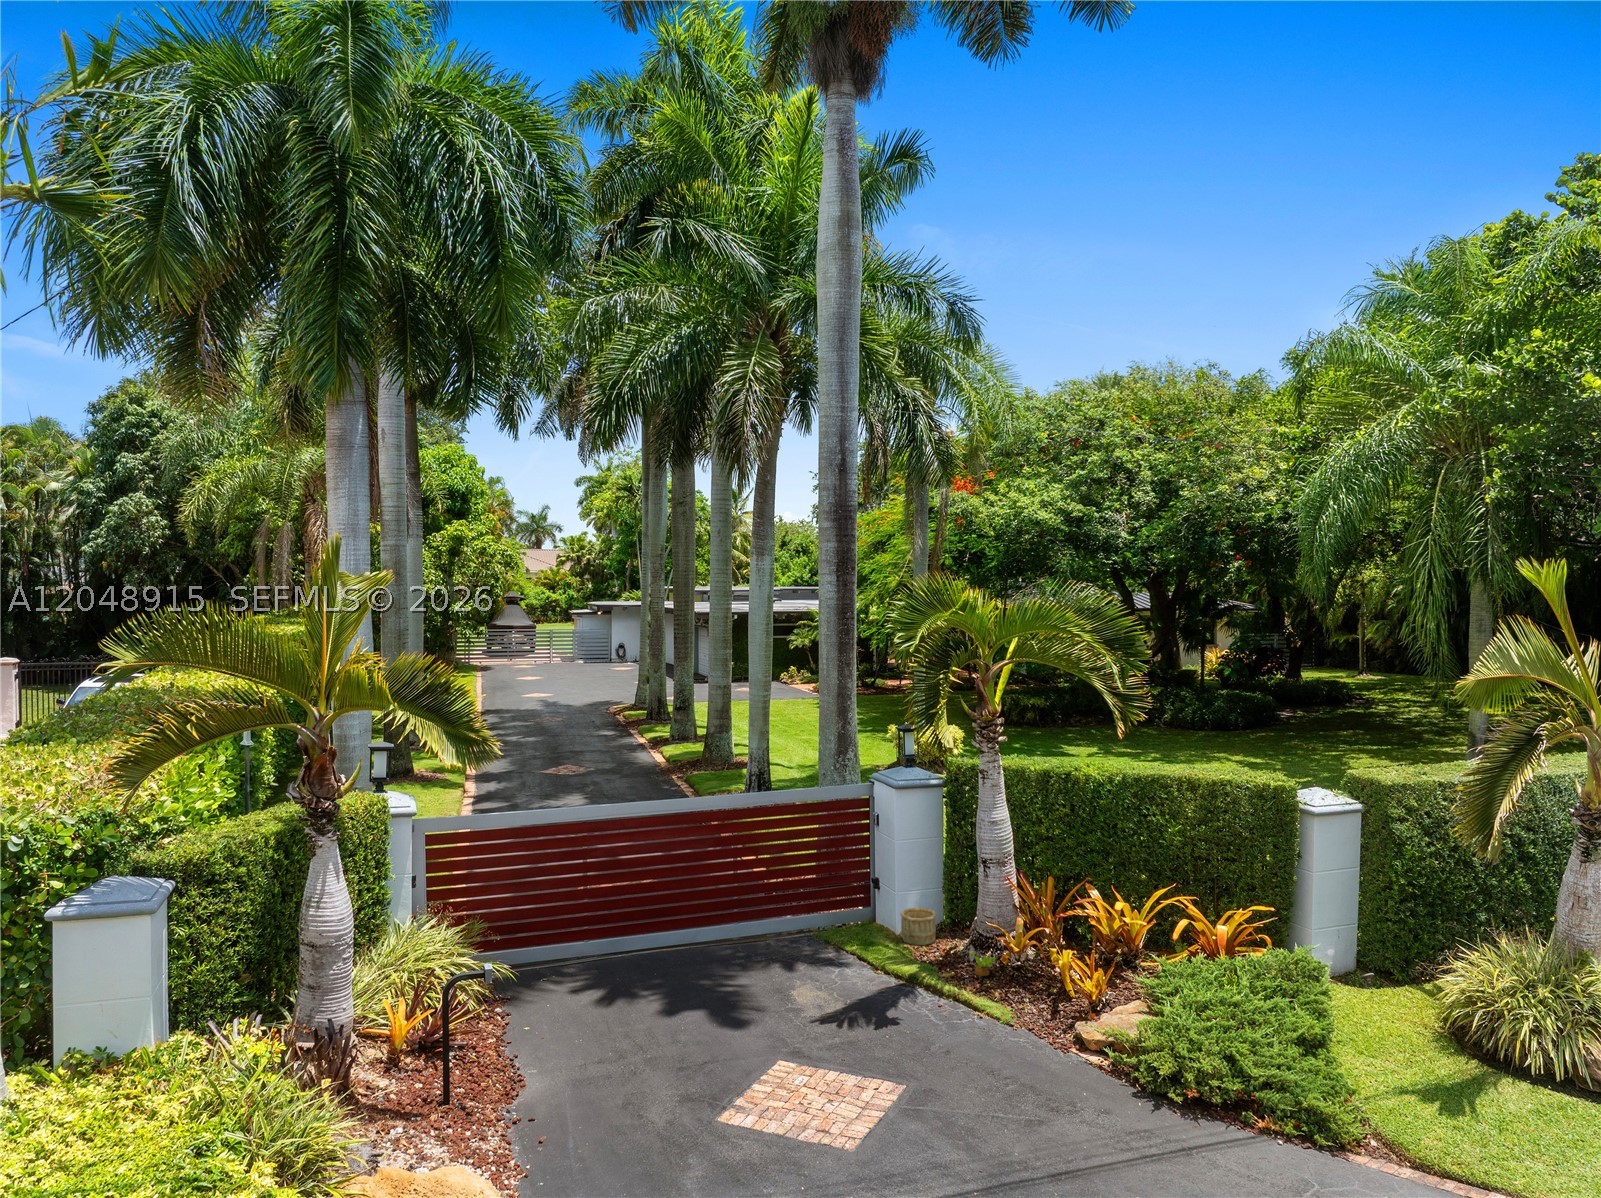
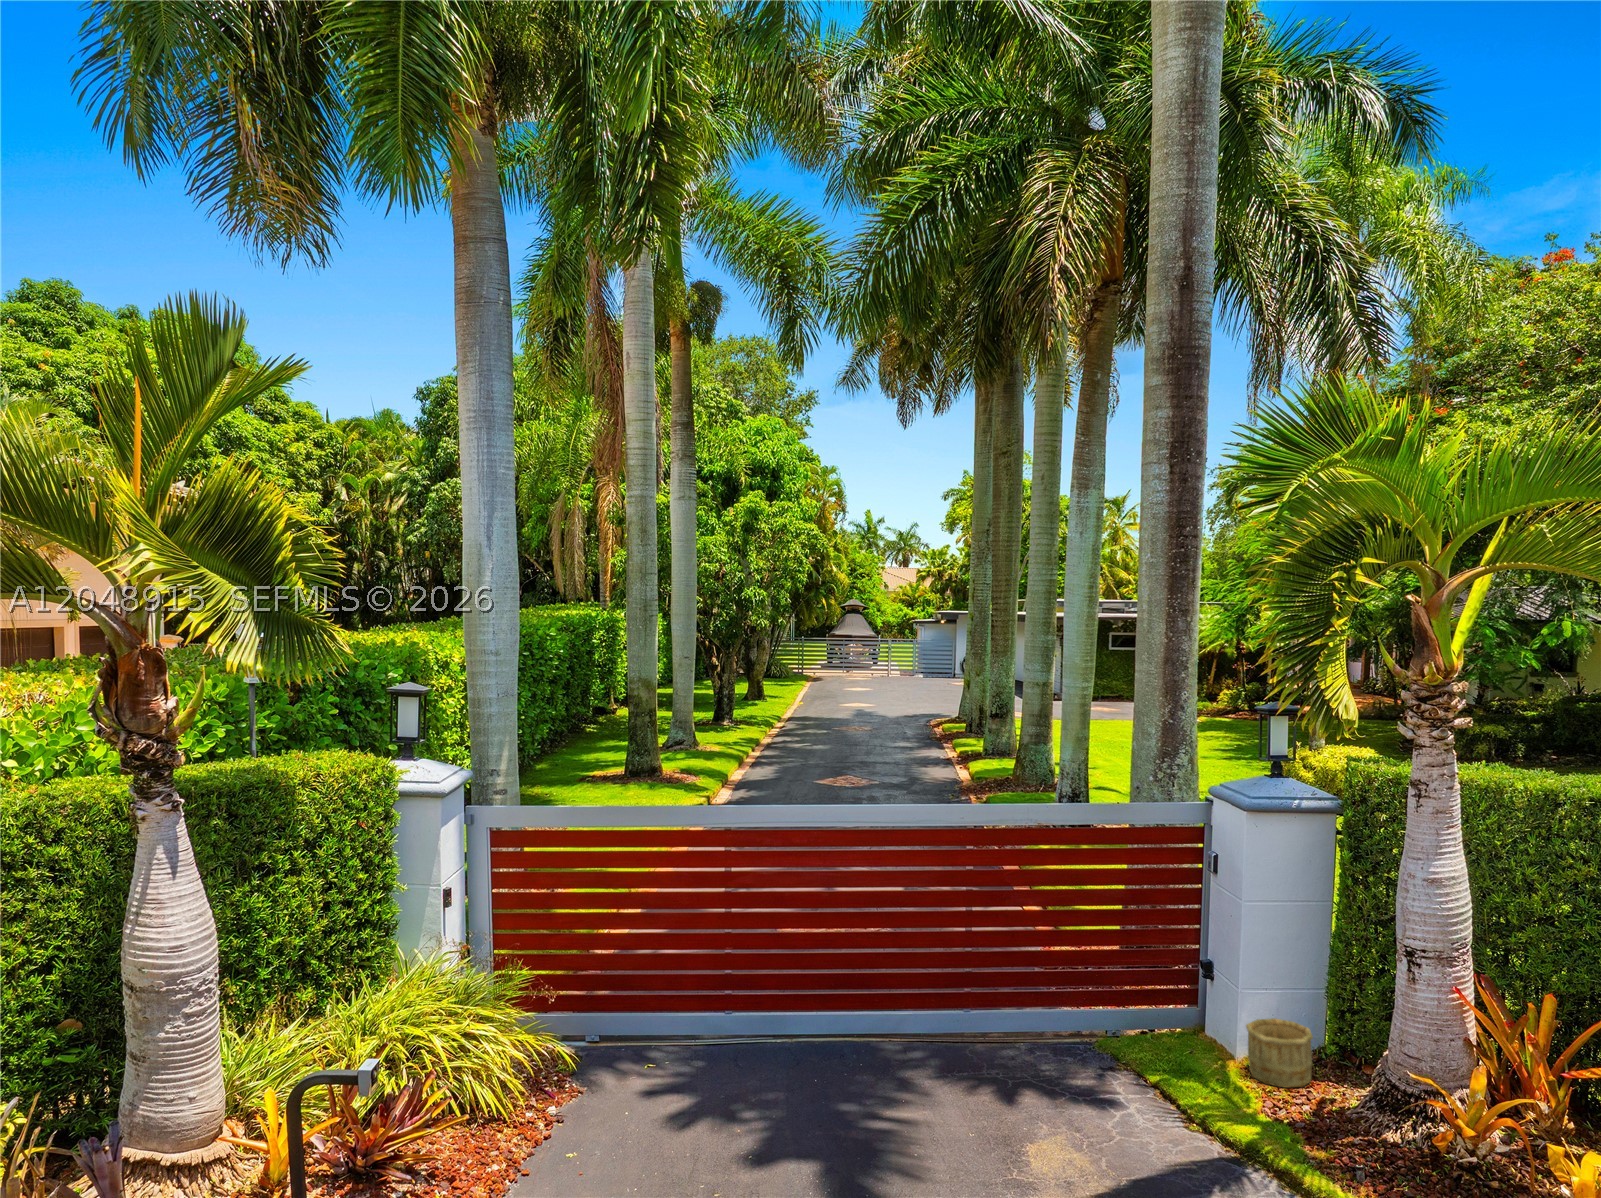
decorative plant: present [969,947,996,976] -> none [1371,1107,1428,1168]

